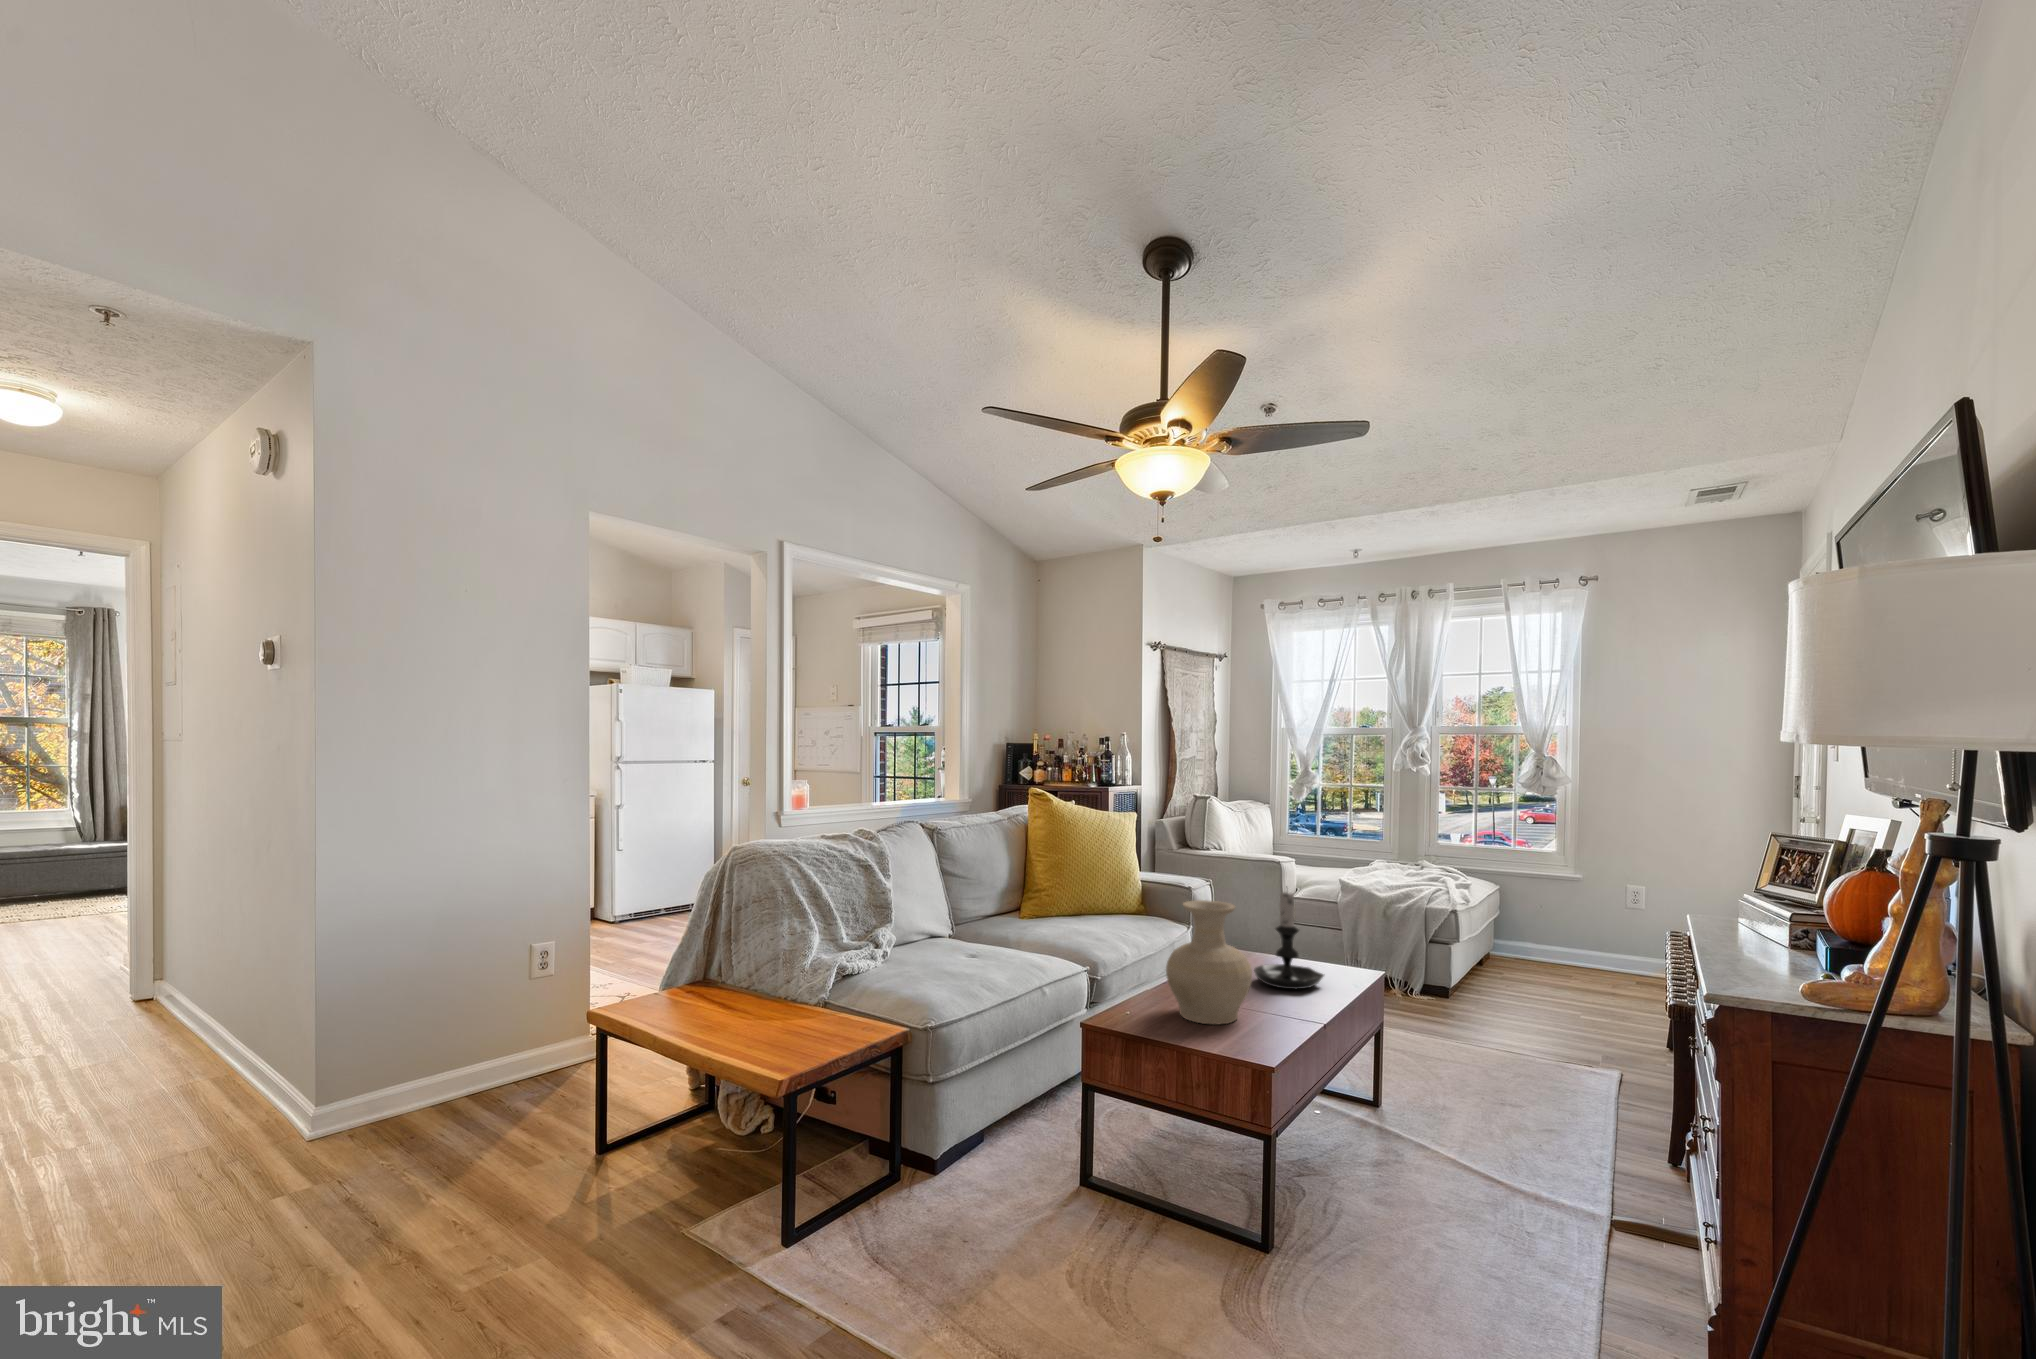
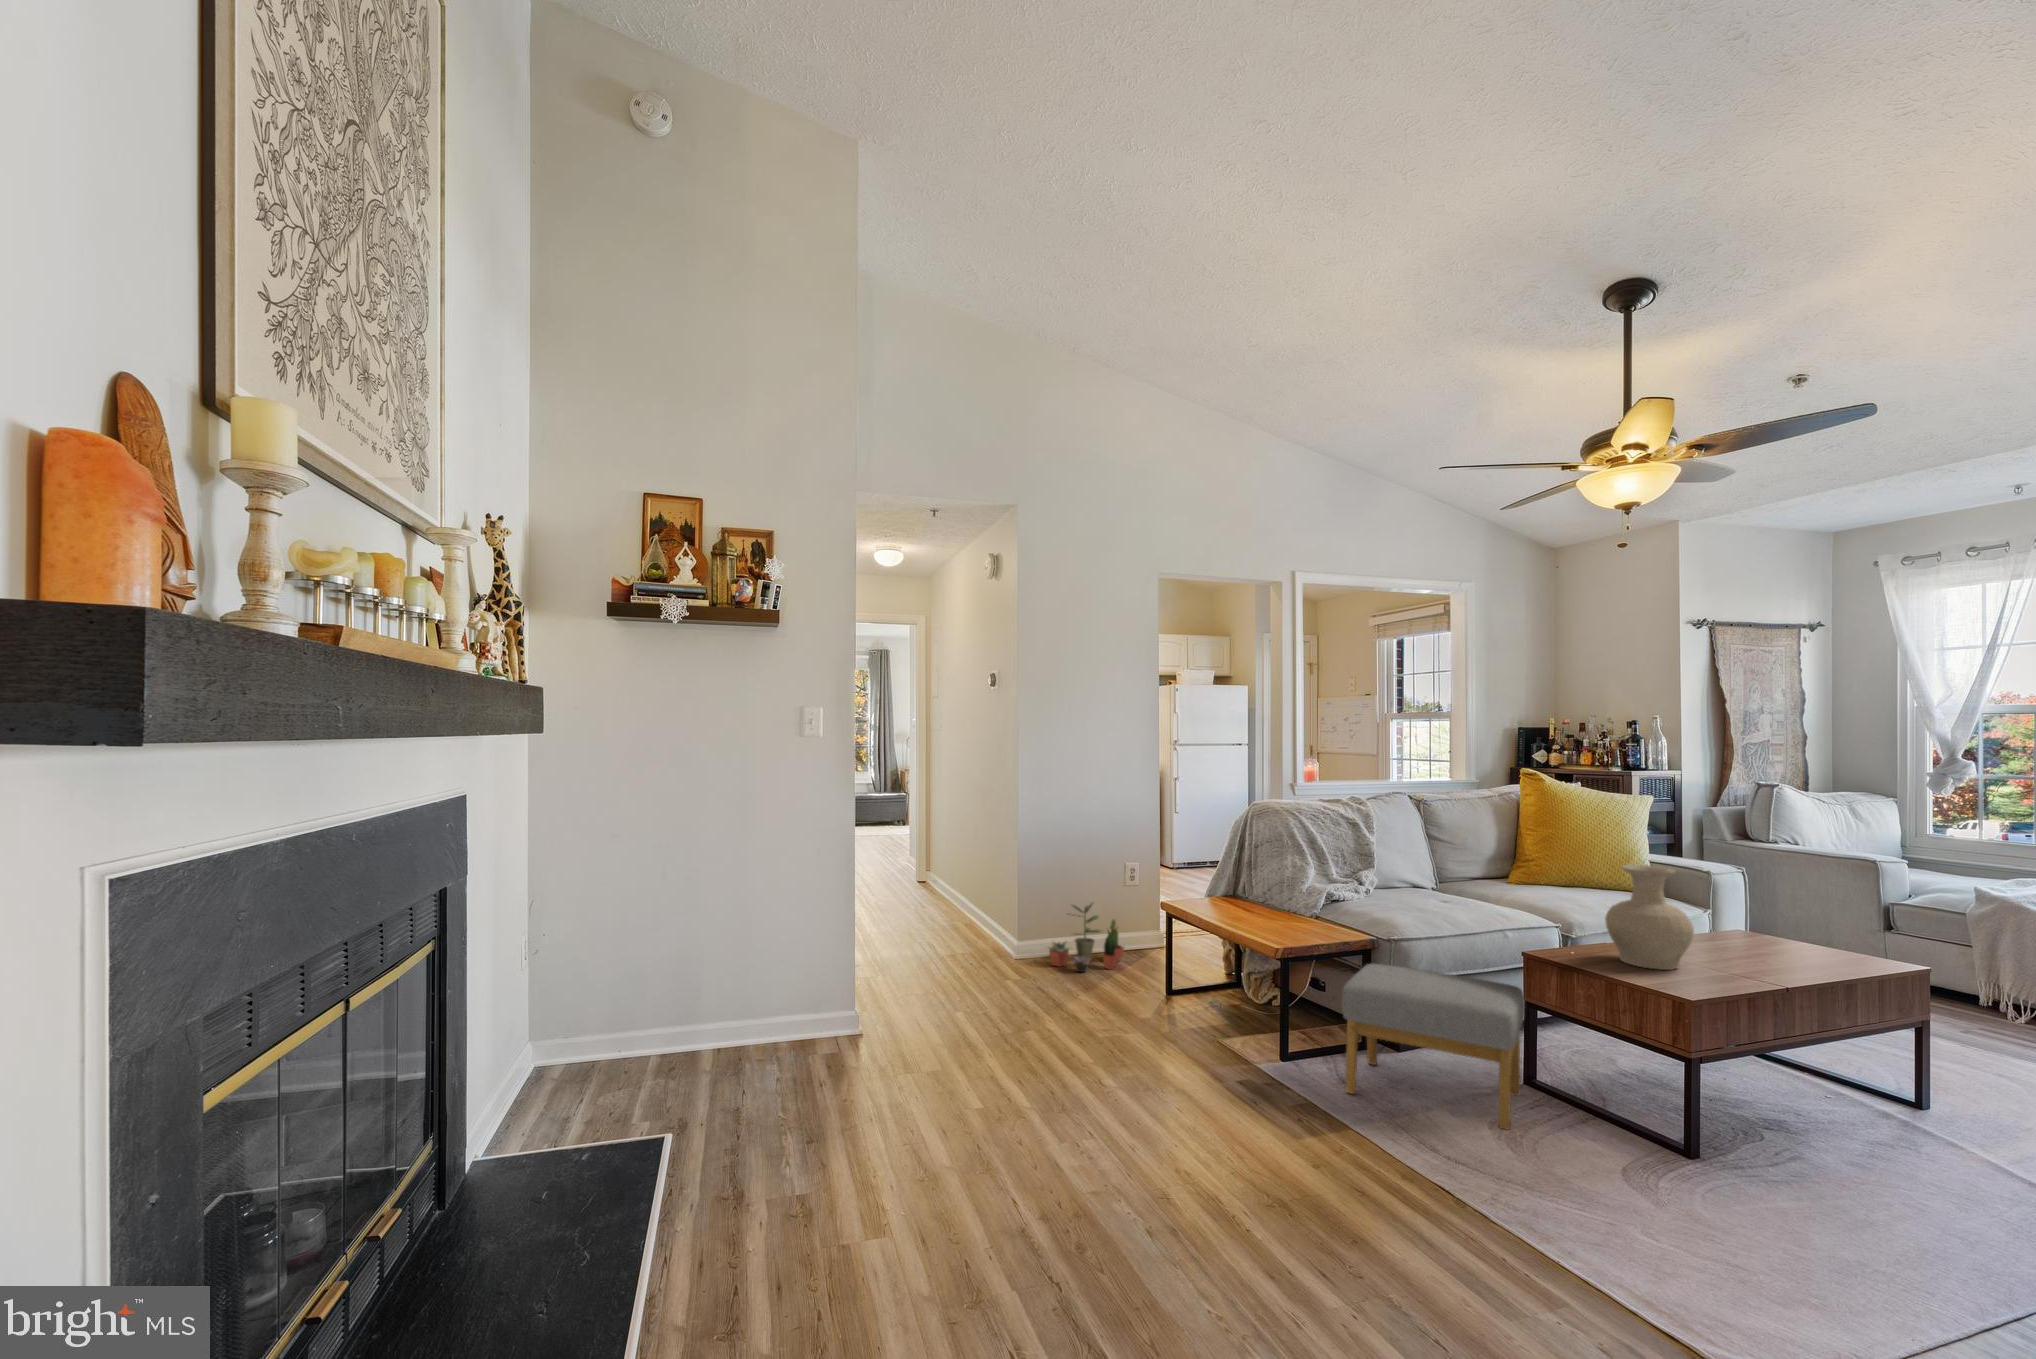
candle holder: present [1254,892,1324,989] -> none [1724,864,1807,960]
potted plant: none [384,1012,529,1134] -> present [1048,903,1124,972]
footstool: none [878,1069,1103,1288] -> present [1342,964,1525,1130]

